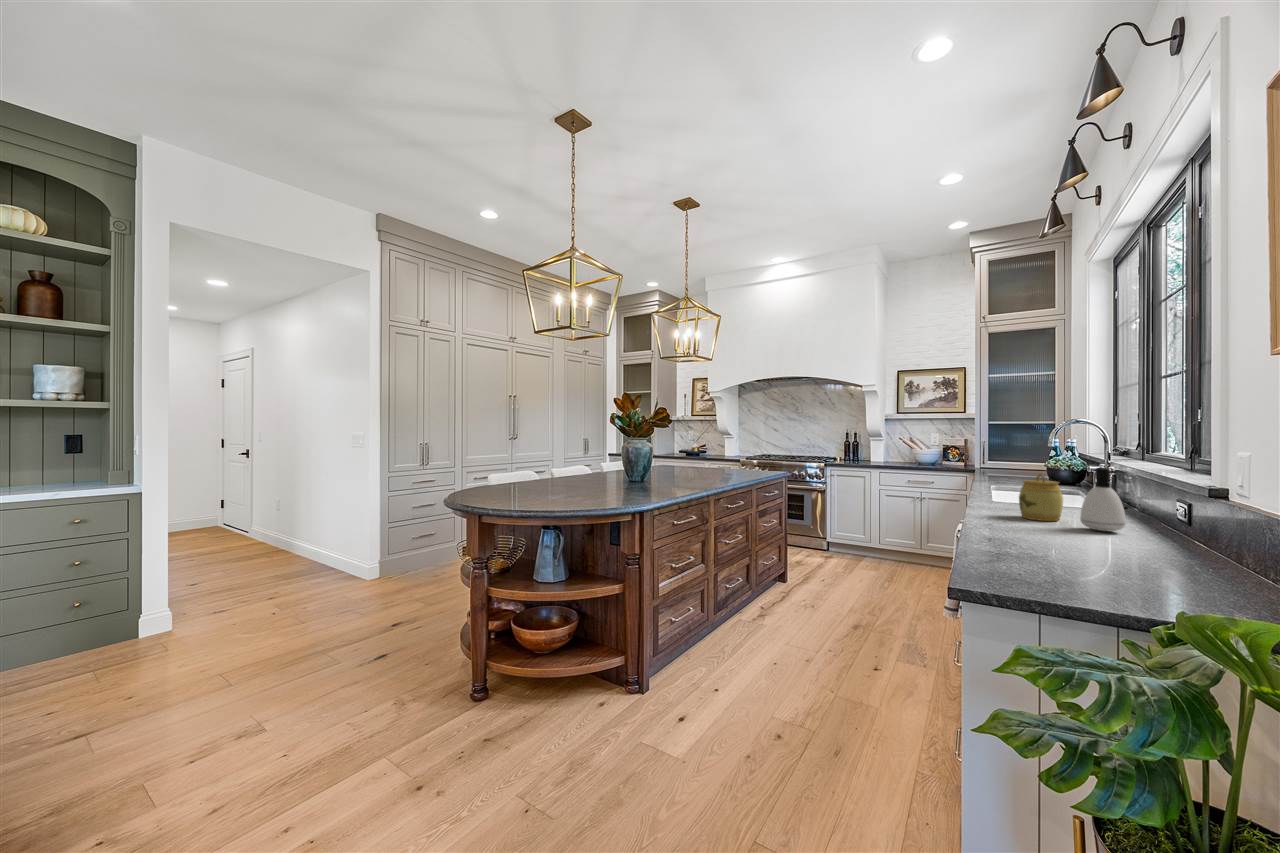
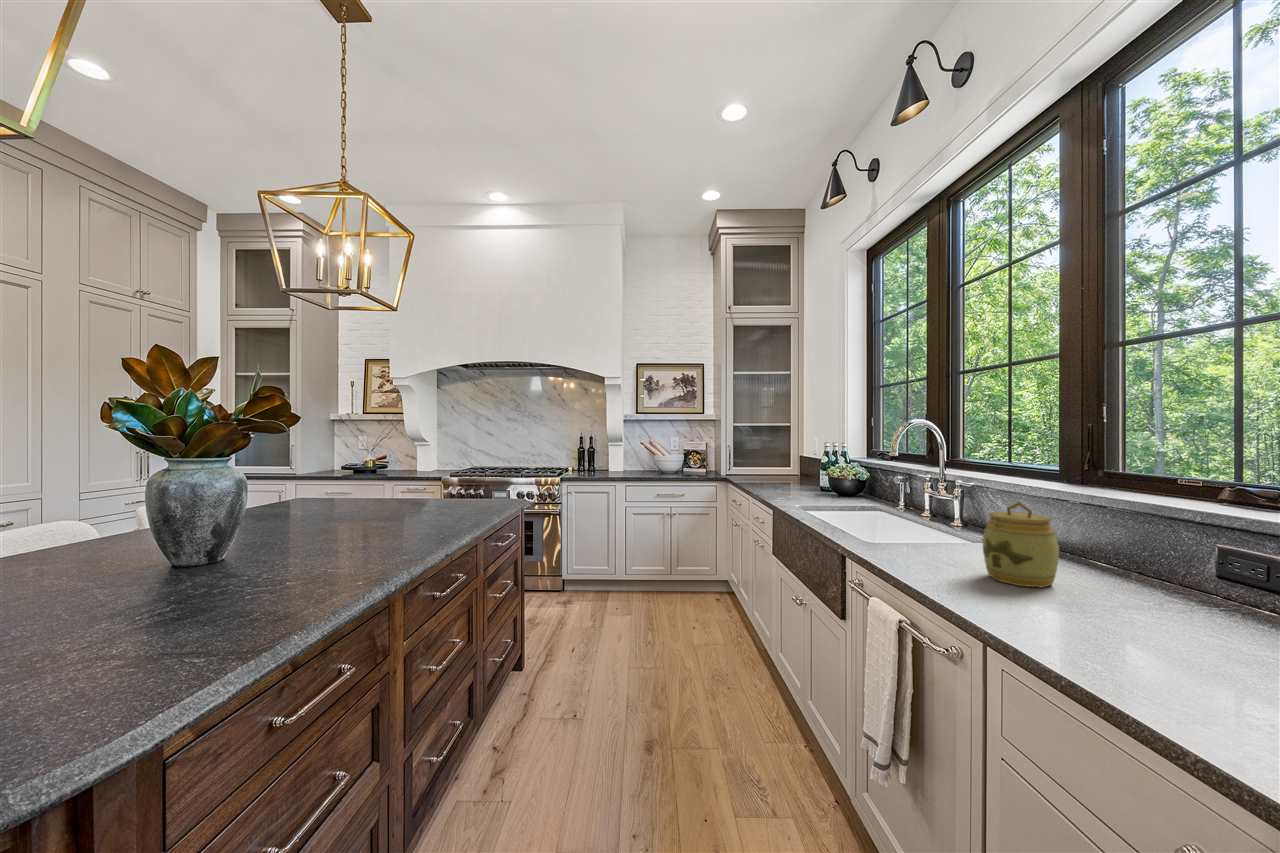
soap dispenser: present [1080,468,1126,531] -> none [1124,493,1211,609]

